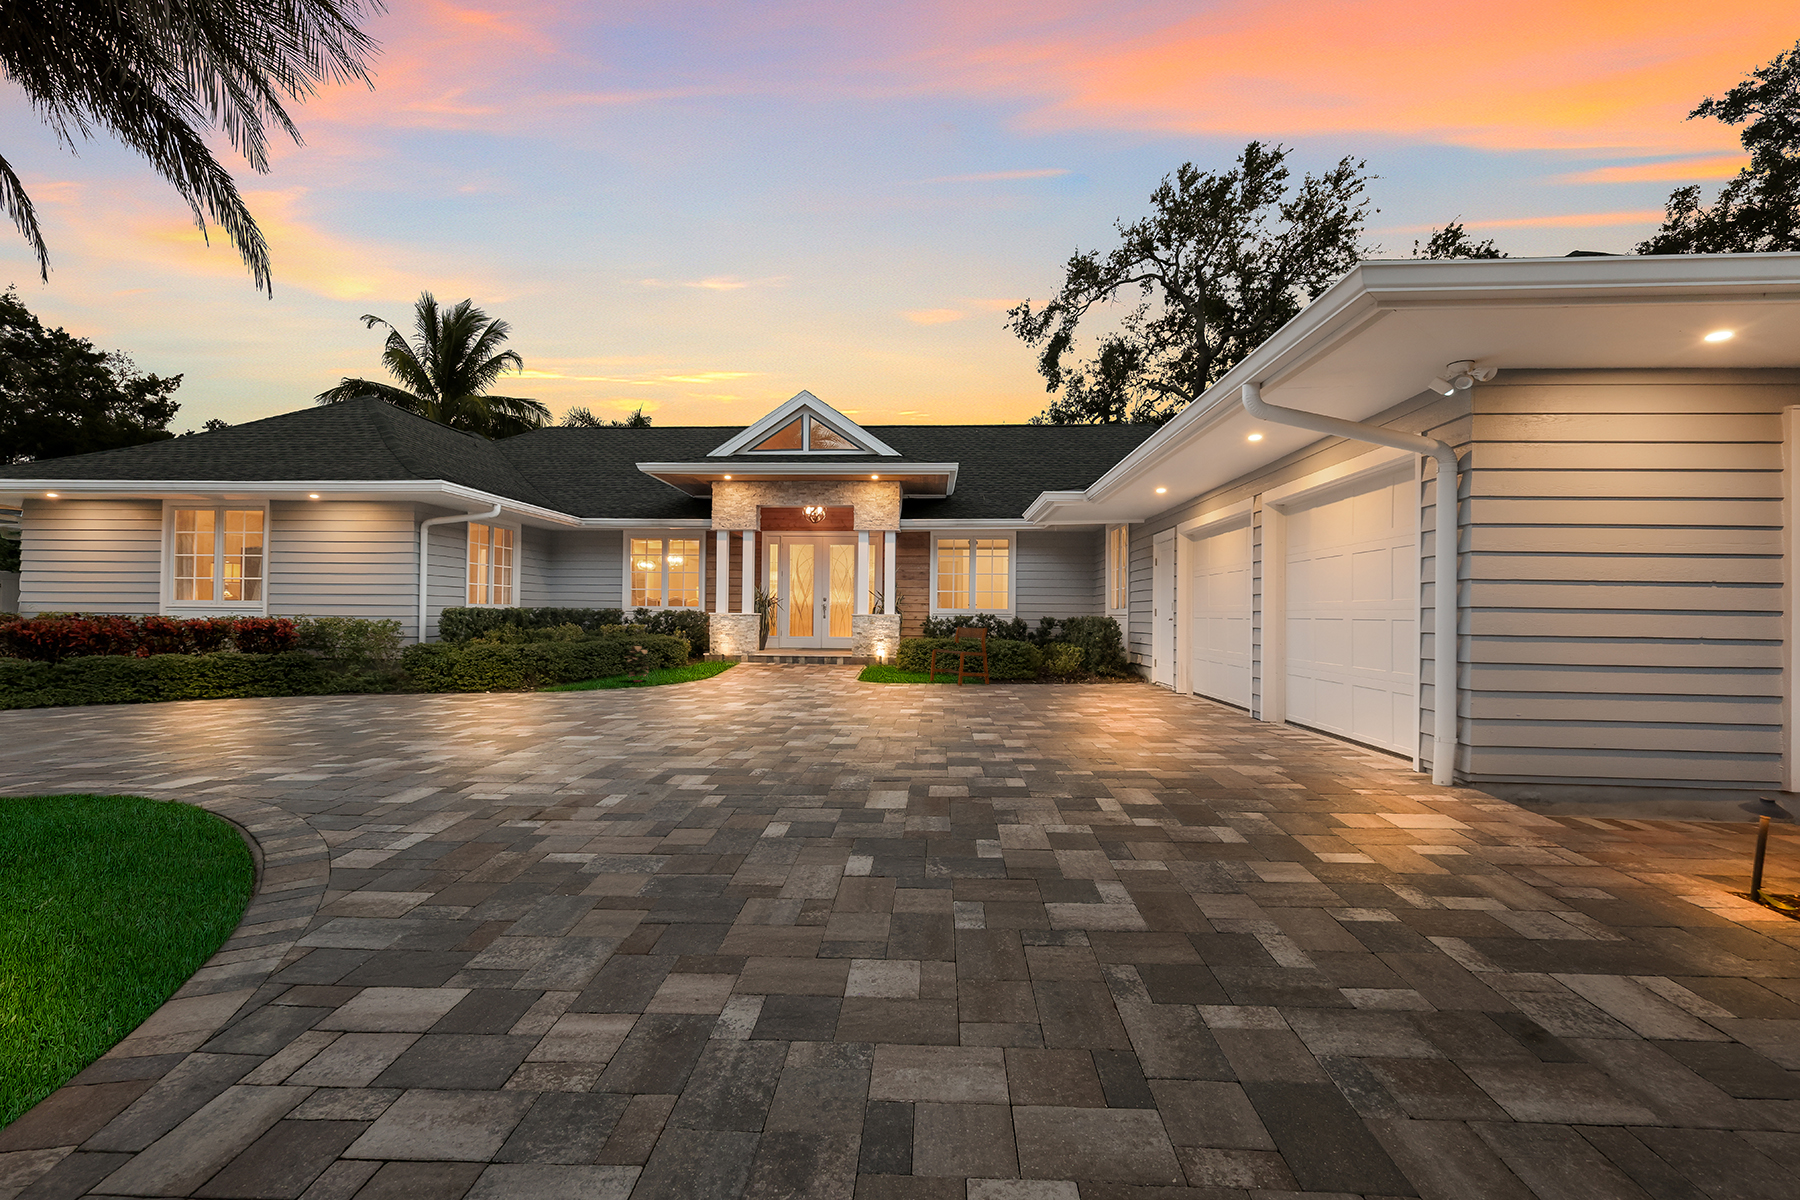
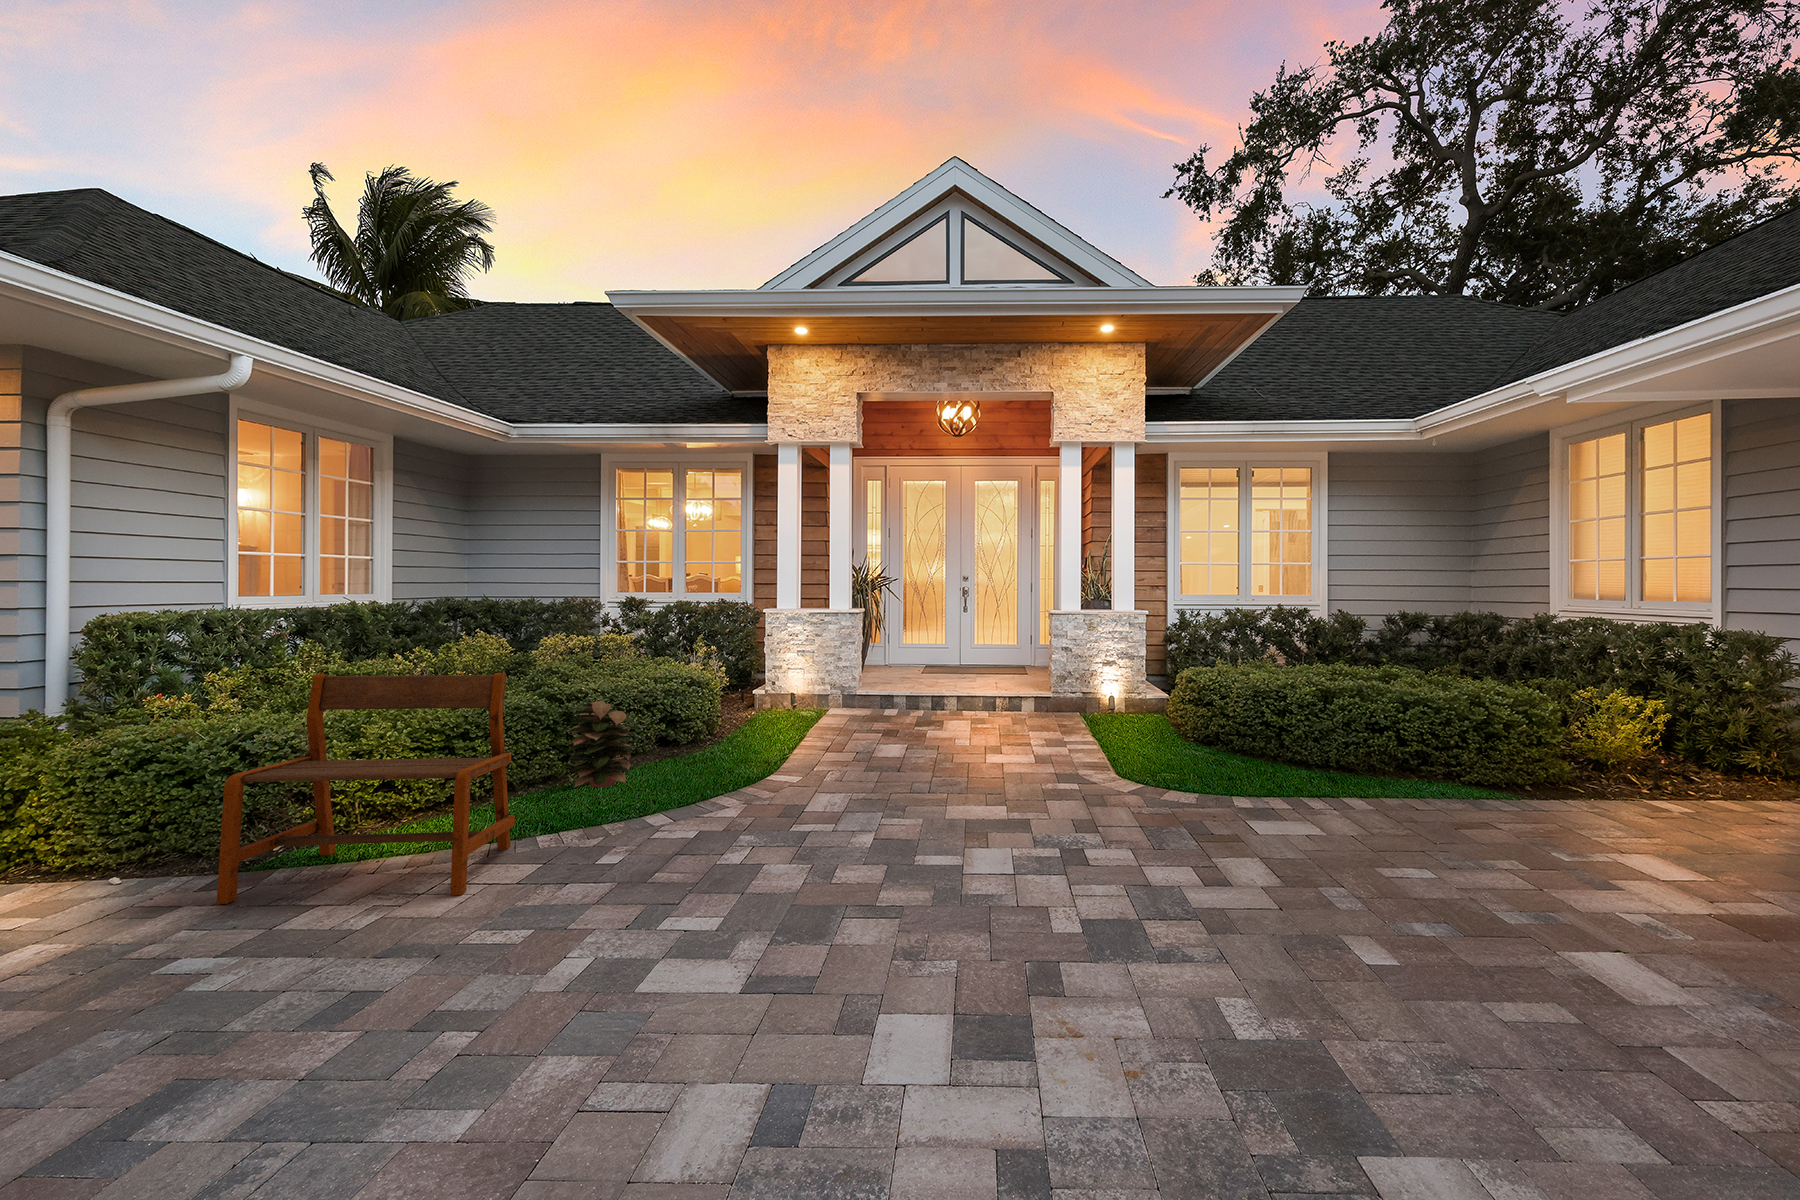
bench: present [930,627,989,686] -> present [217,673,515,904]

